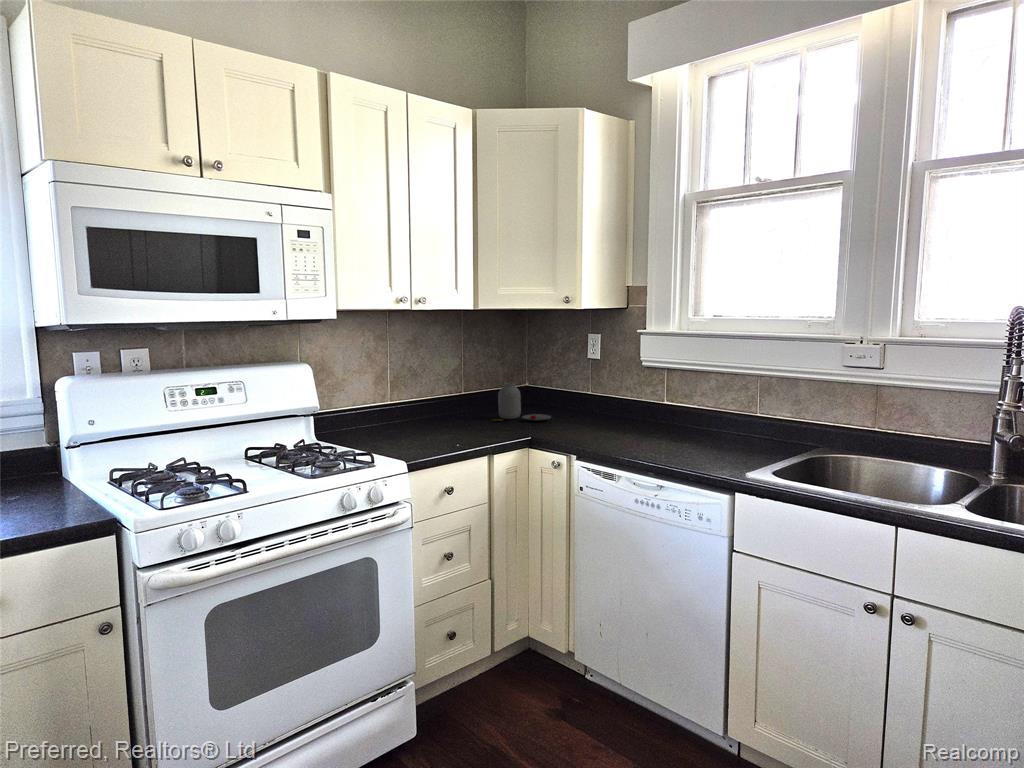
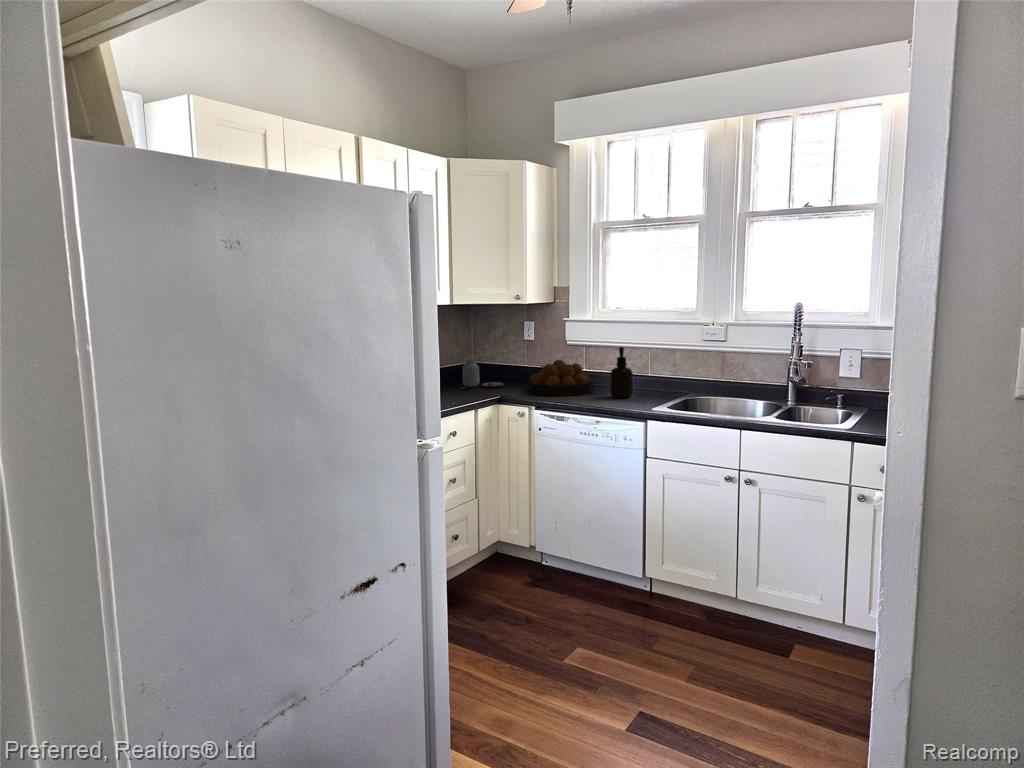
soap dispenser: none [691,373,725,450] -> present [611,347,633,398]
fruit bowl: none [579,388,672,441] -> present [529,360,594,396]

